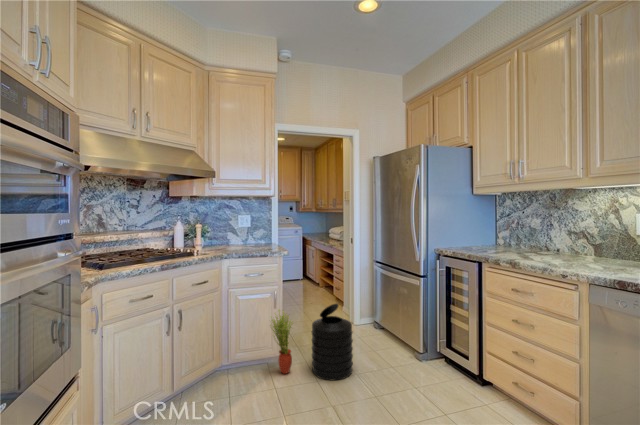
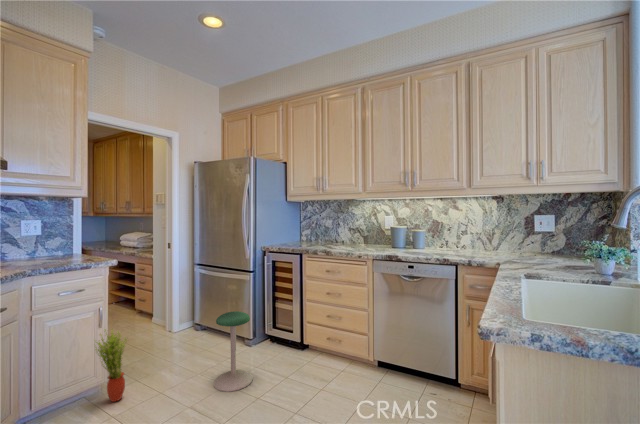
trash can: present [312,304,353,380] -> none [148,309,195,391]
stool: none [363,317,405,406] -> present [214,311,253,392]

